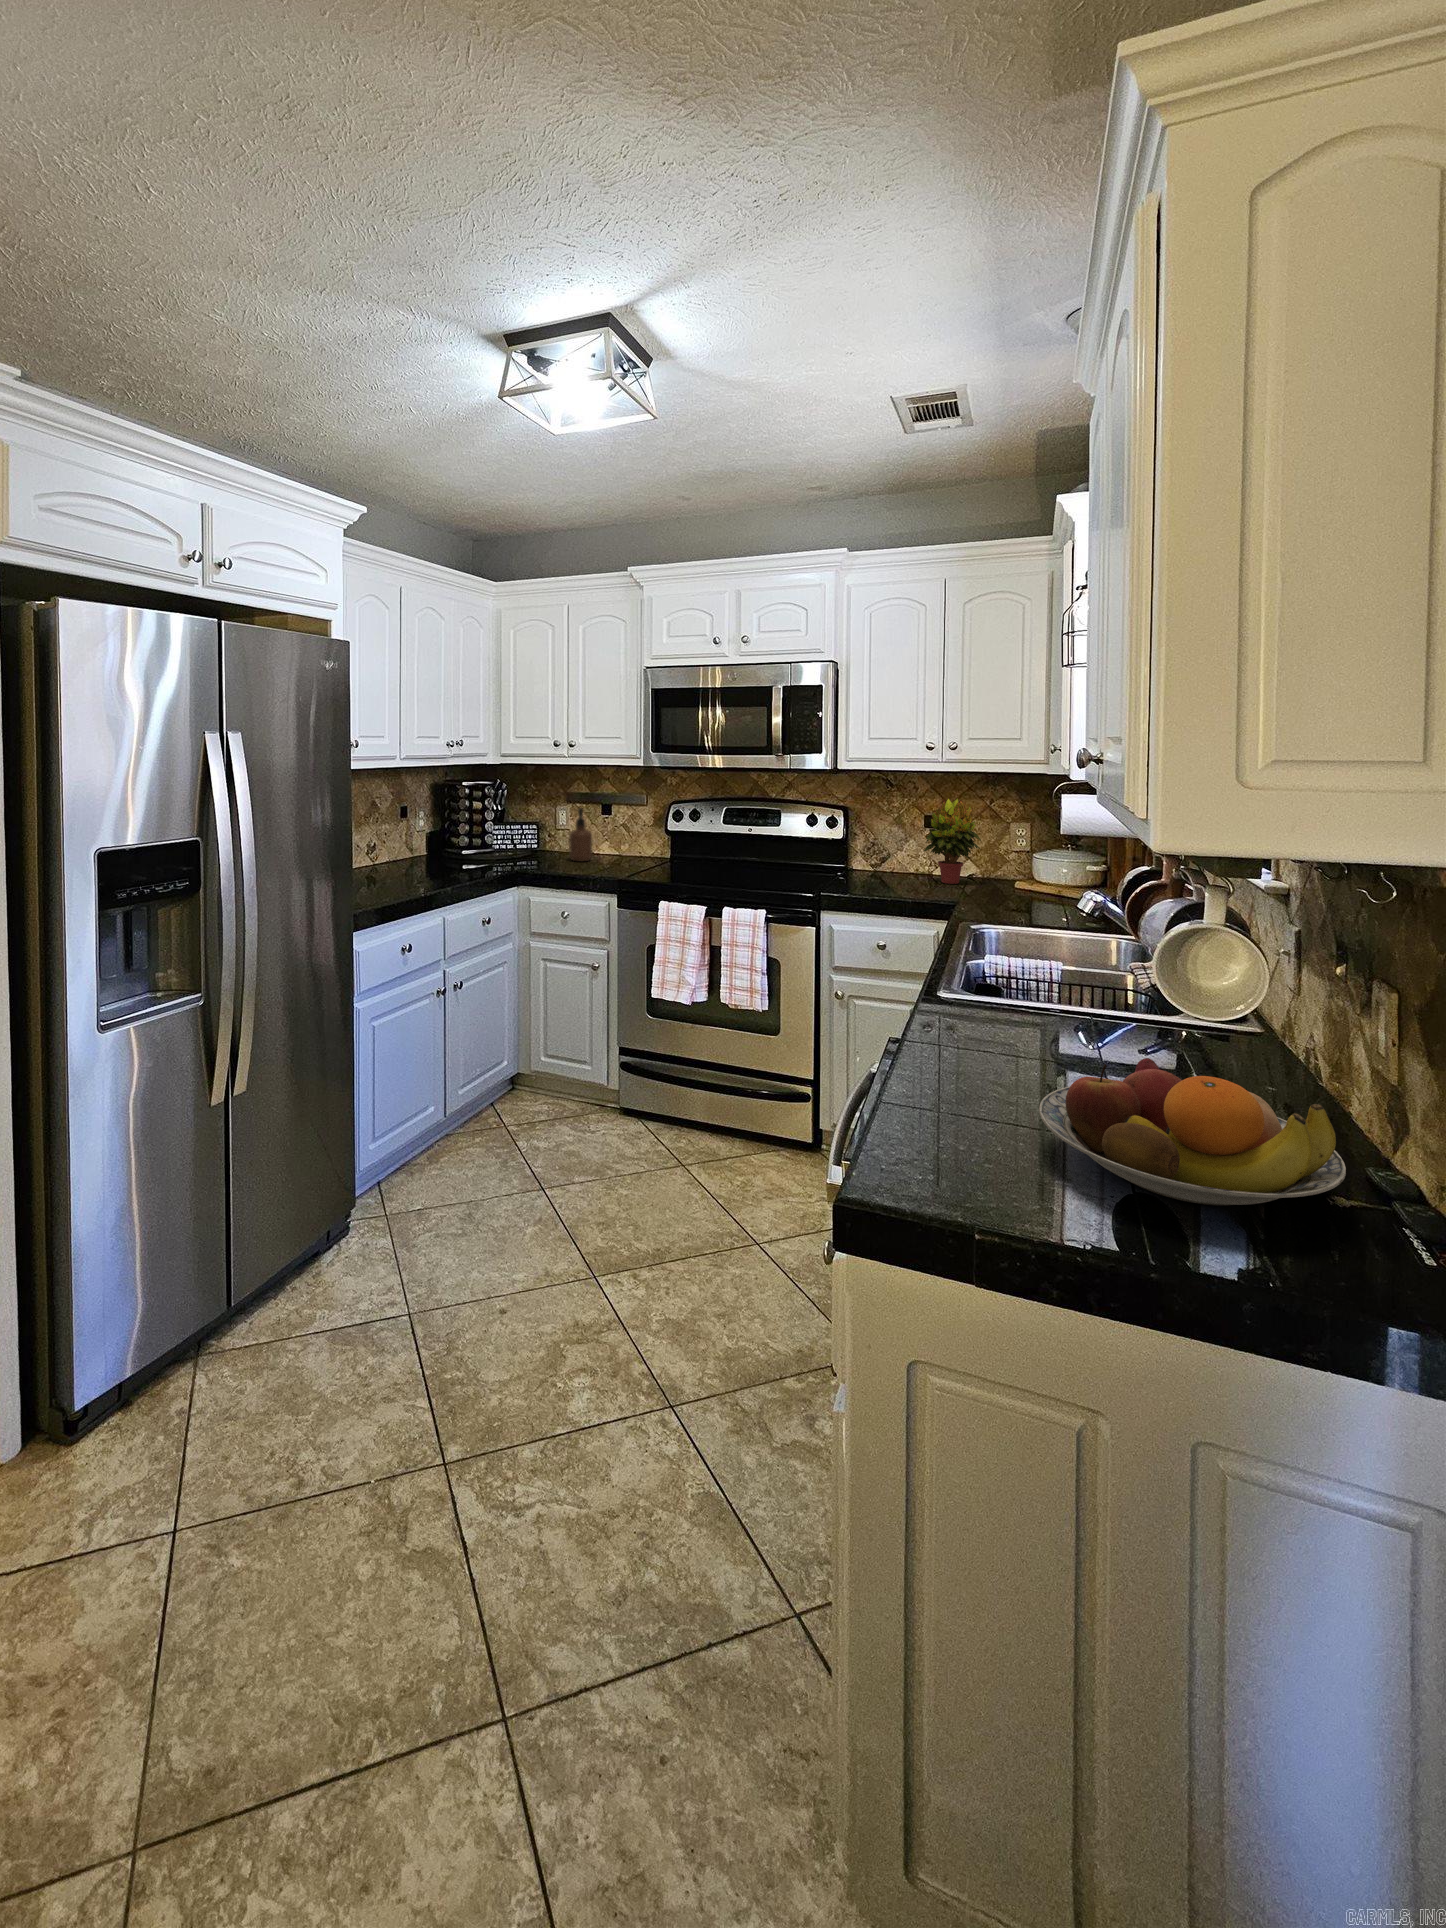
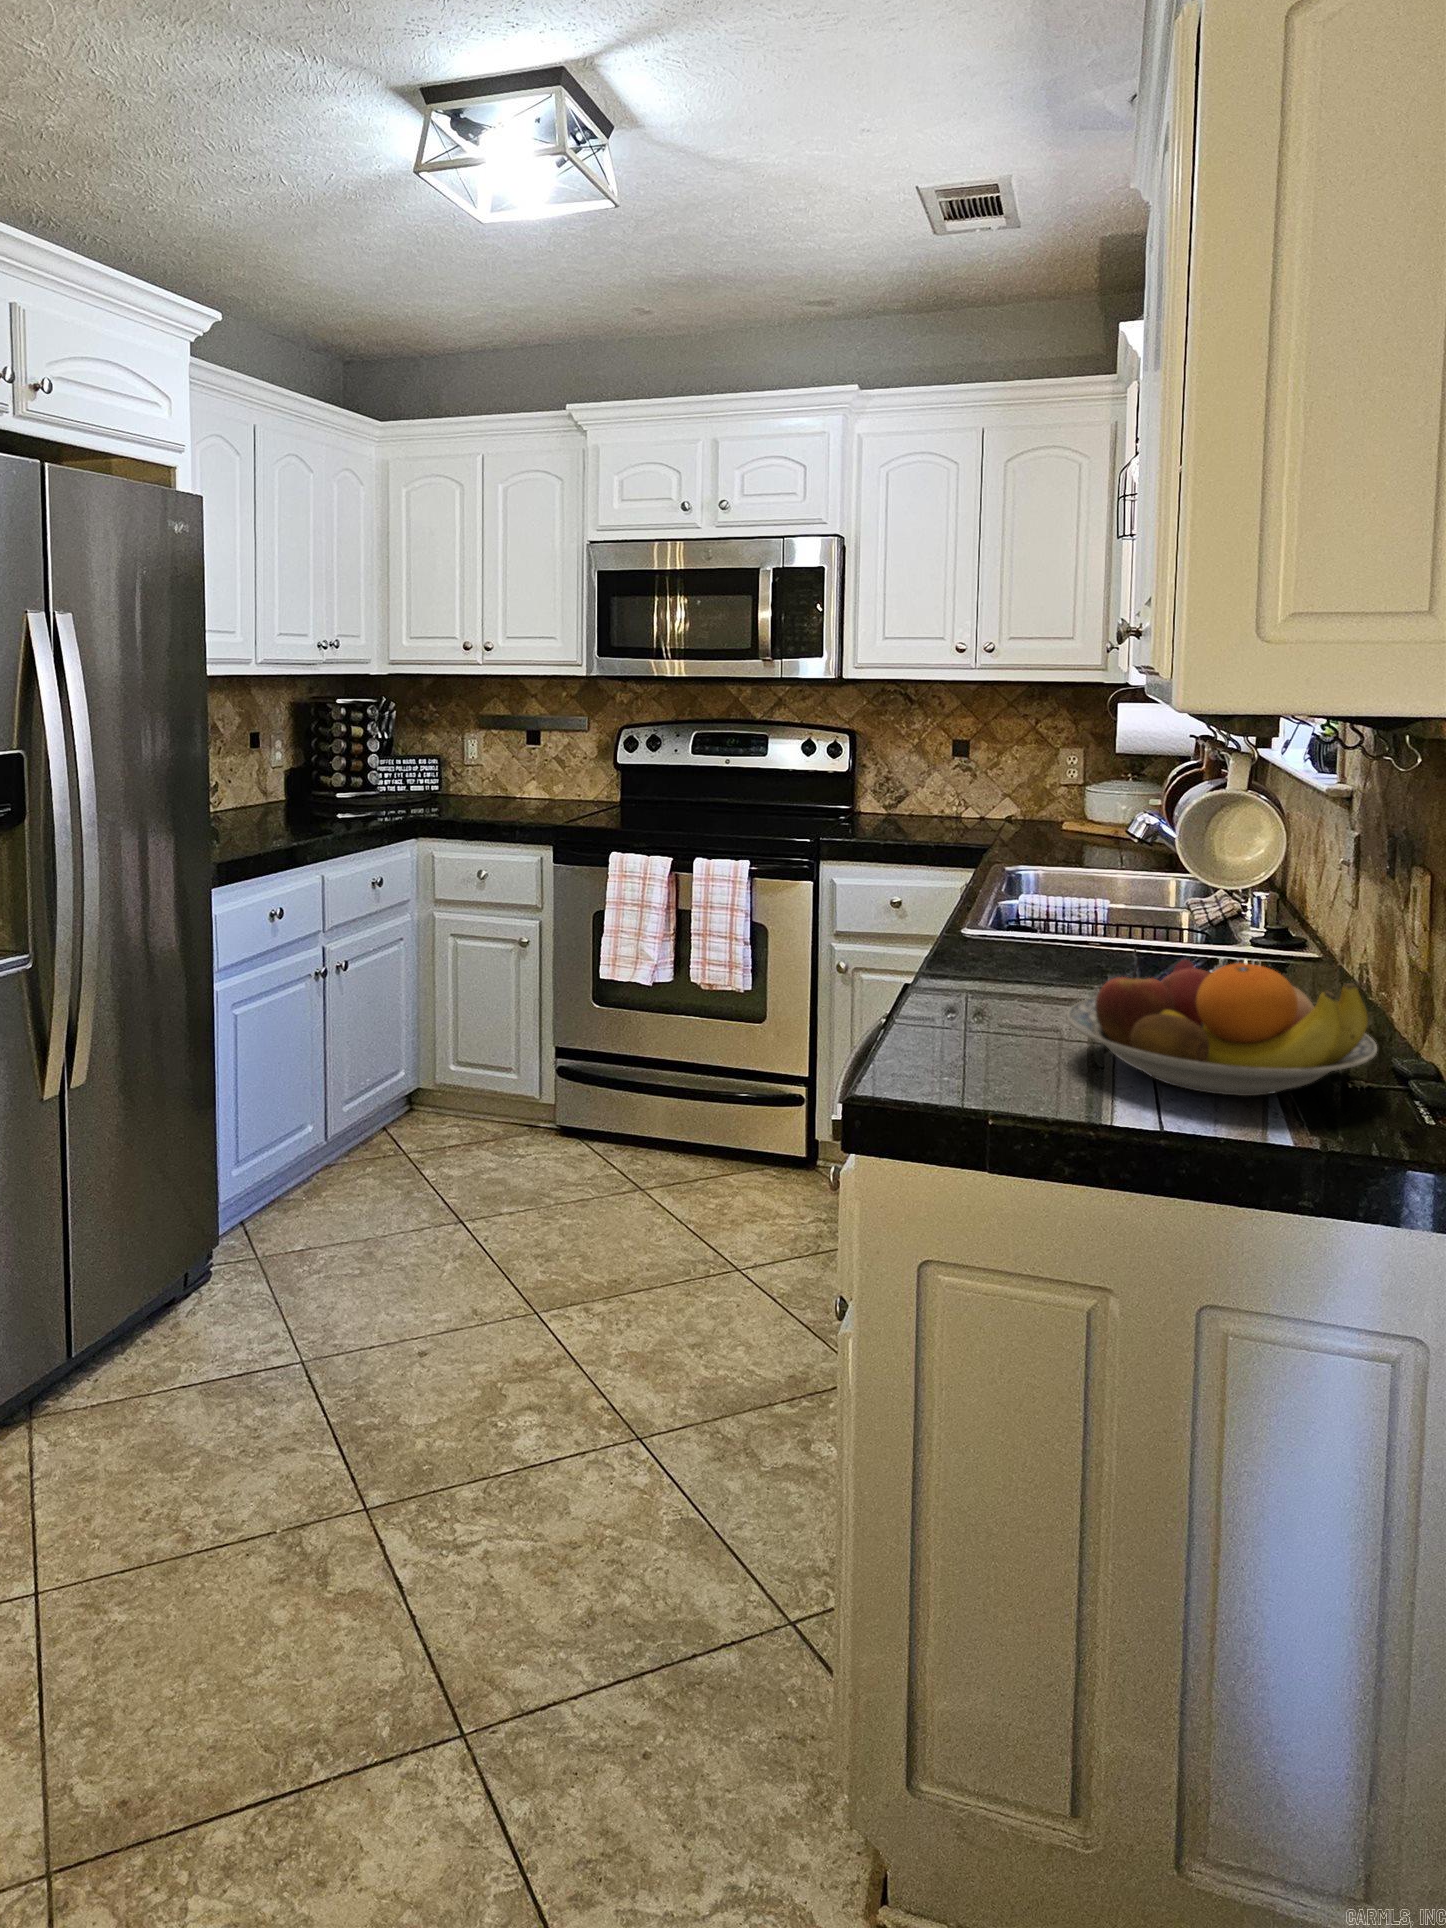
potted plant: present [924,798,981,884] -> none [946,717,1019,828]
soap dispenser: present [569,808,592,861] -> none [484,737,514,808]

